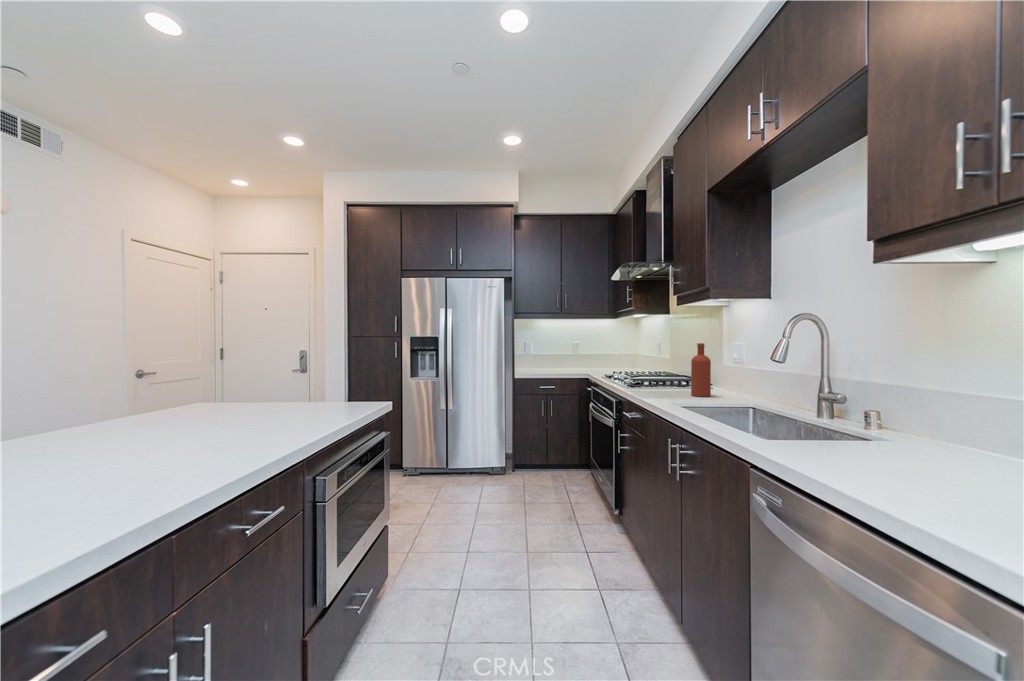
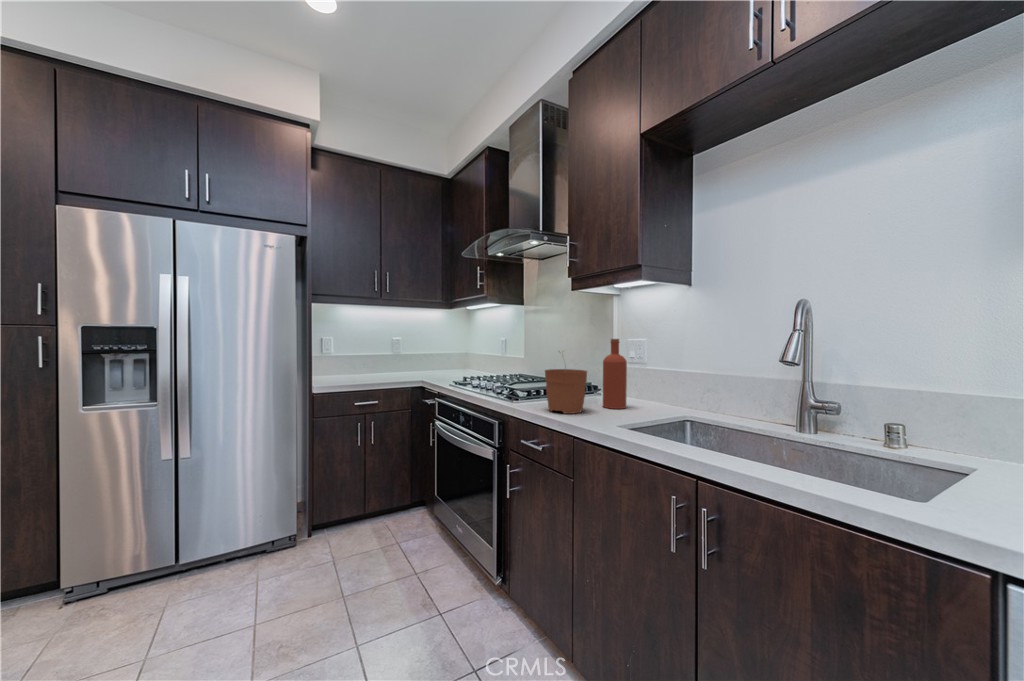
plant pot: none [640,352,672,396] -> present [545,355,587,414]

